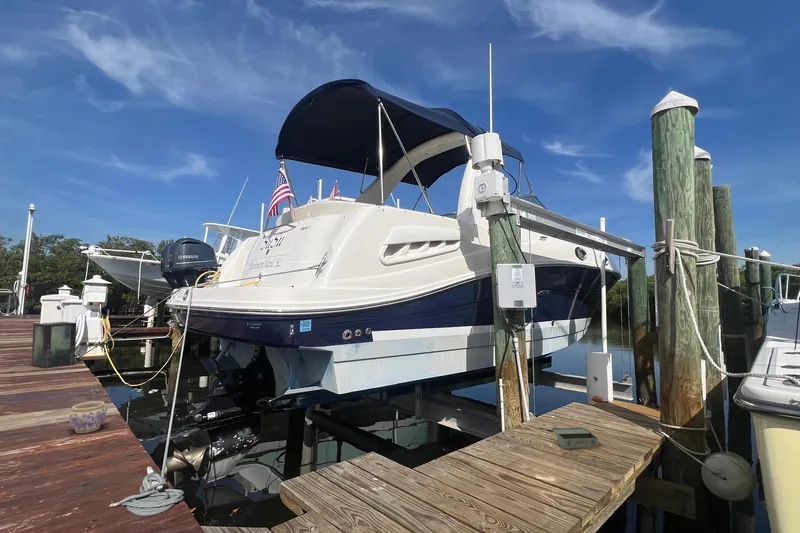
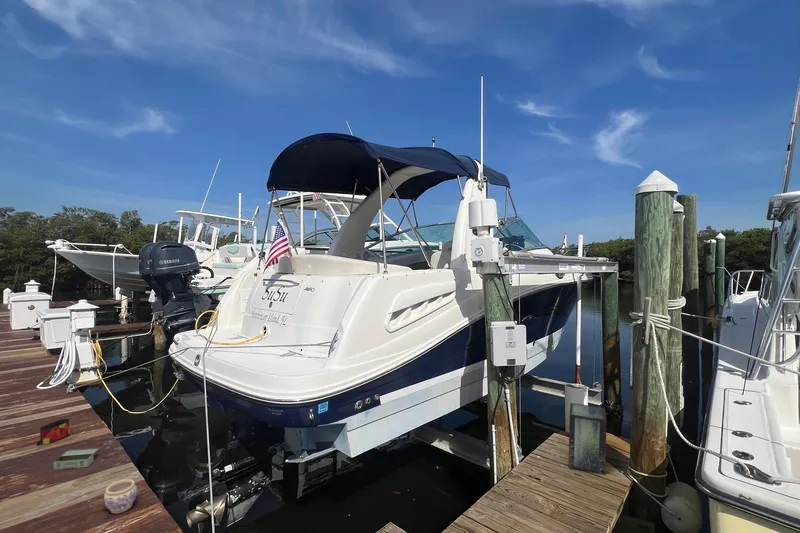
storage box: present [32,322,76,369] -> present [569,403,607,475]
bag: none [23,366,60,388] -> present [37,419,70,445]
toolbox: present [552,428,598,449] -> present [54,448,99,469]

